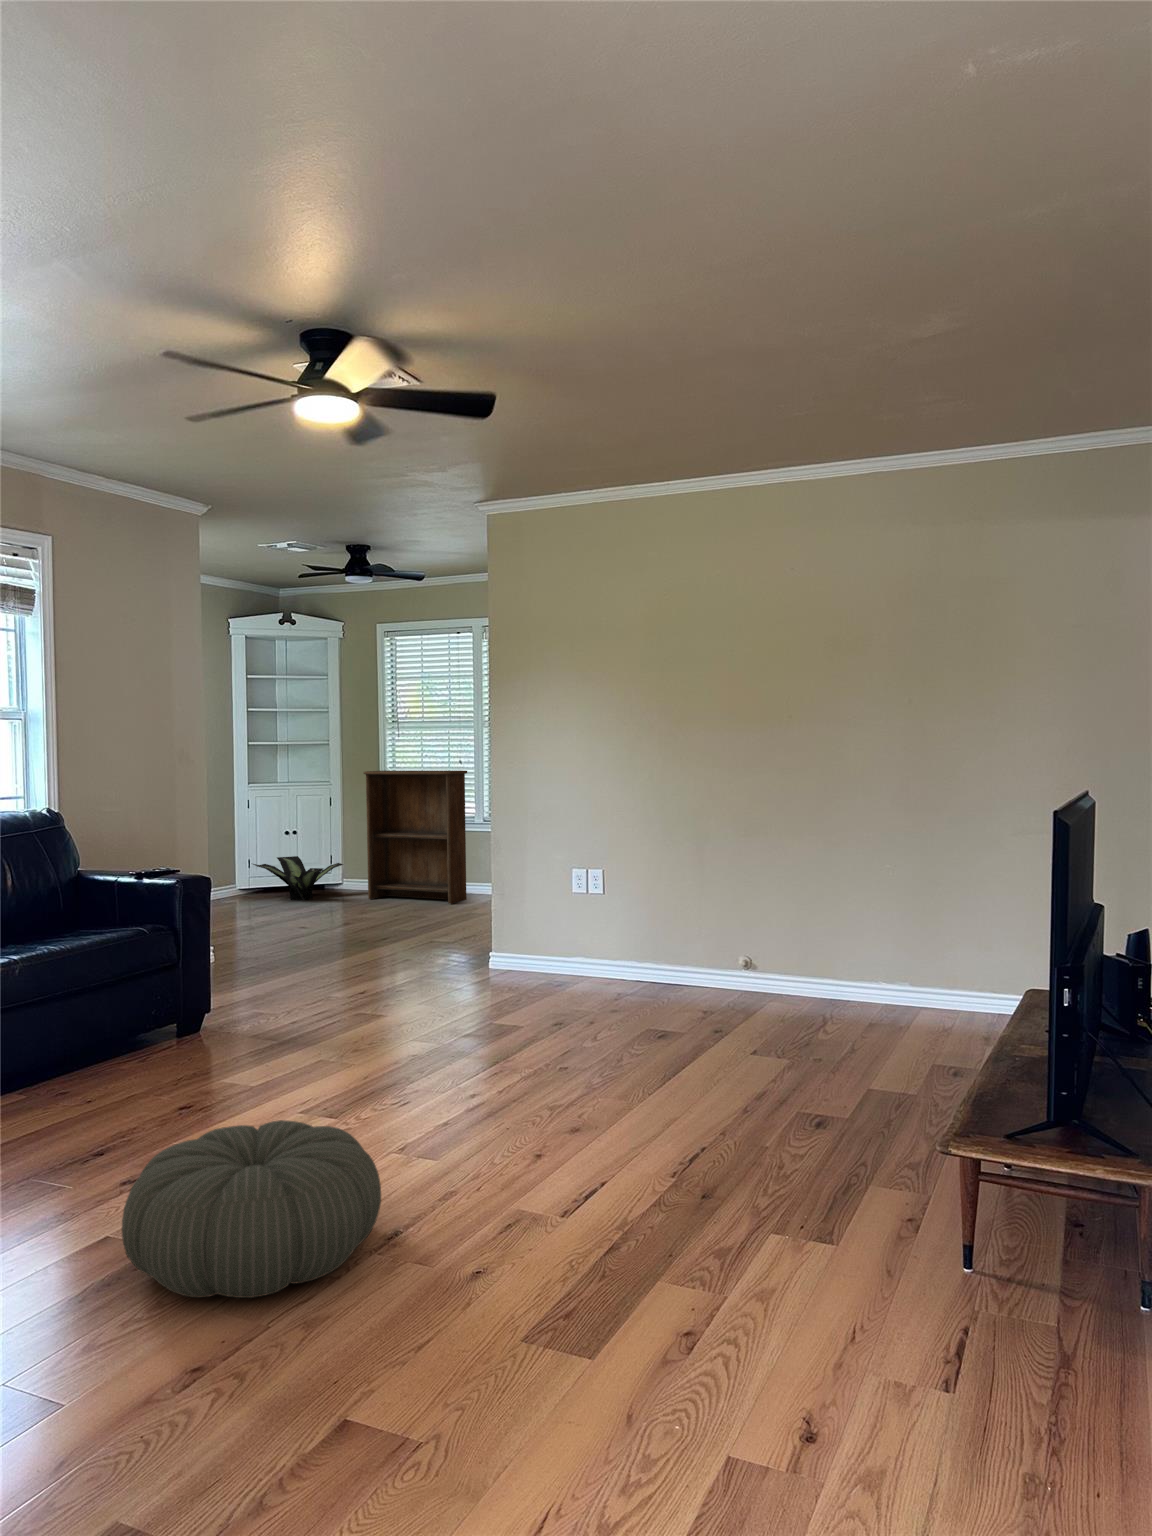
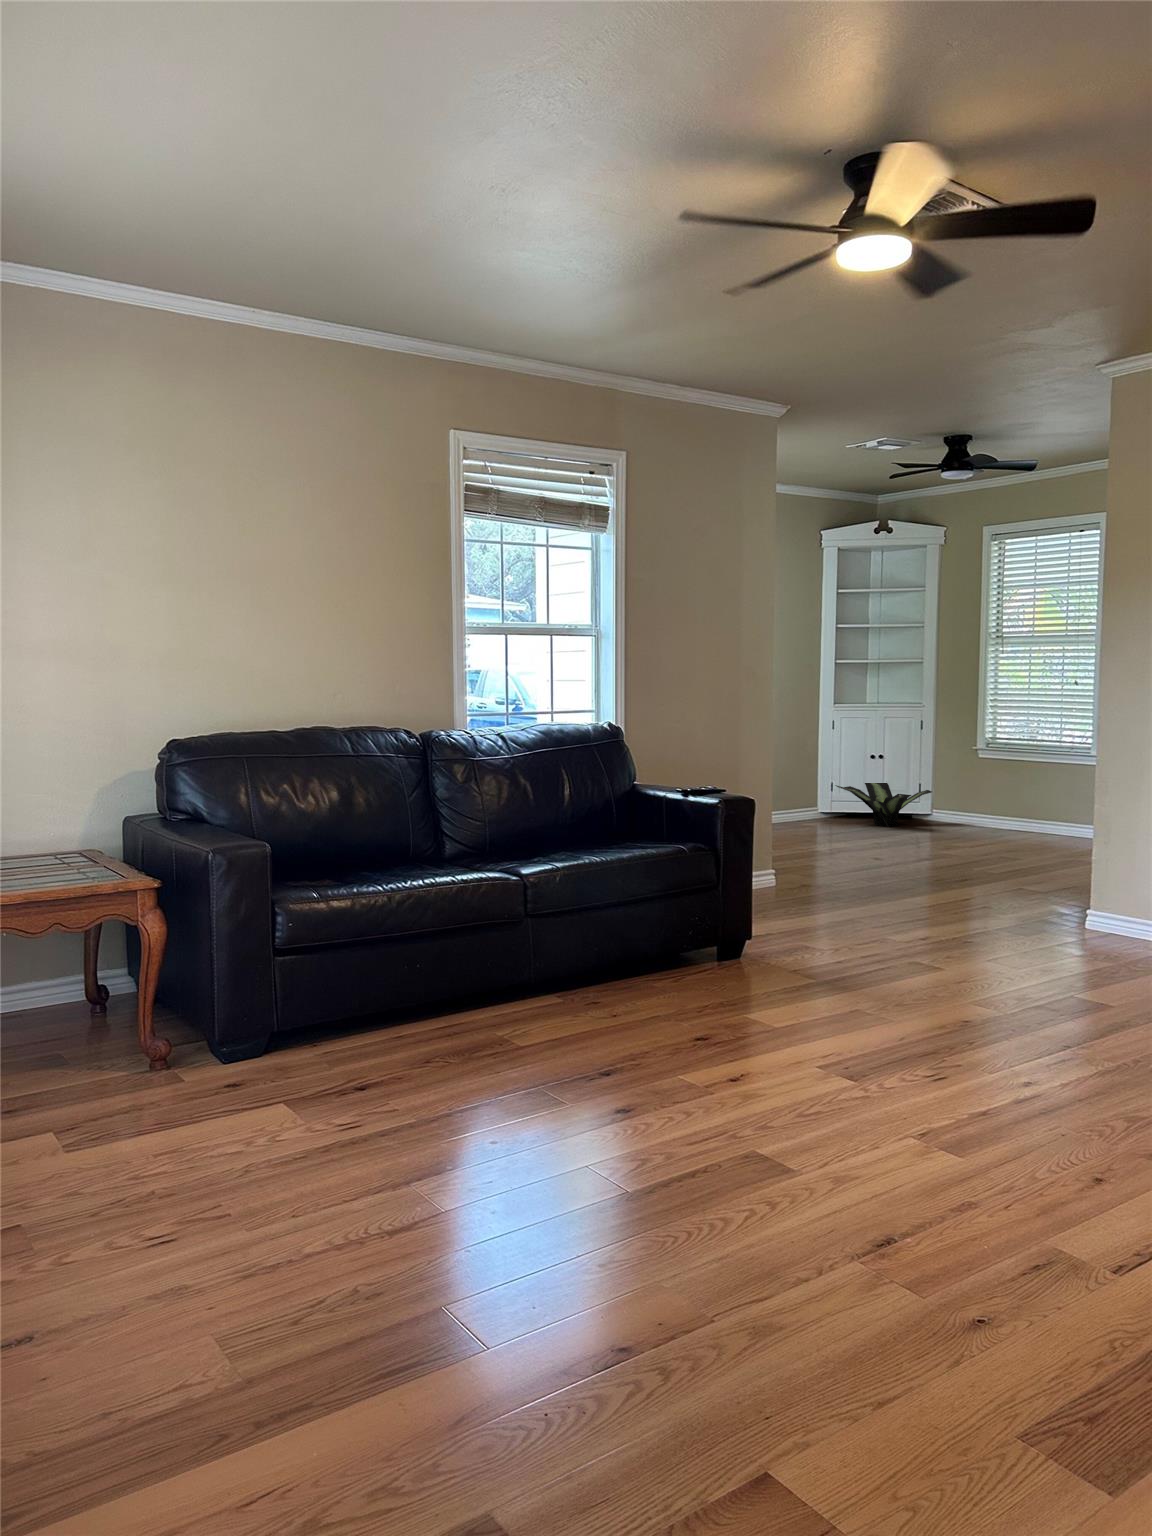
bookshelf: present [363,770,467,904] -> none [958,691,1083,845]
pouf: present [122,1120,381,1298] -> none [582,1075,868,1284]

